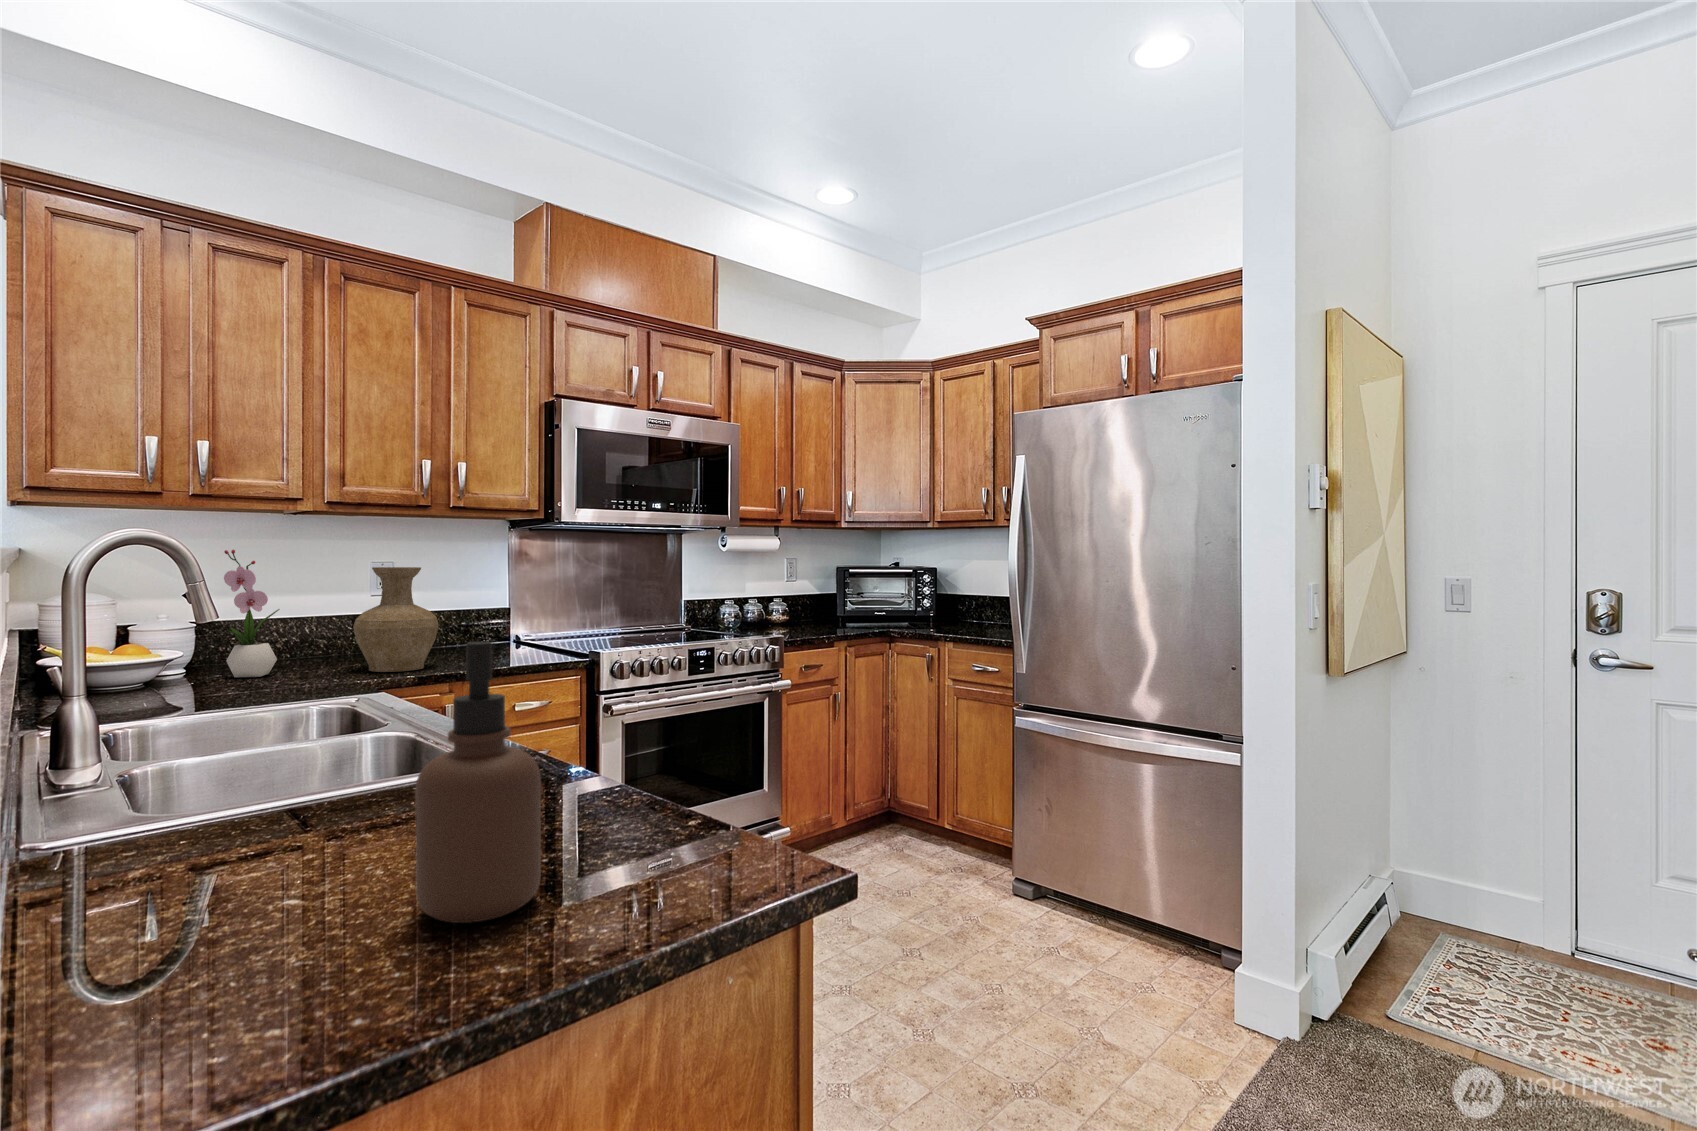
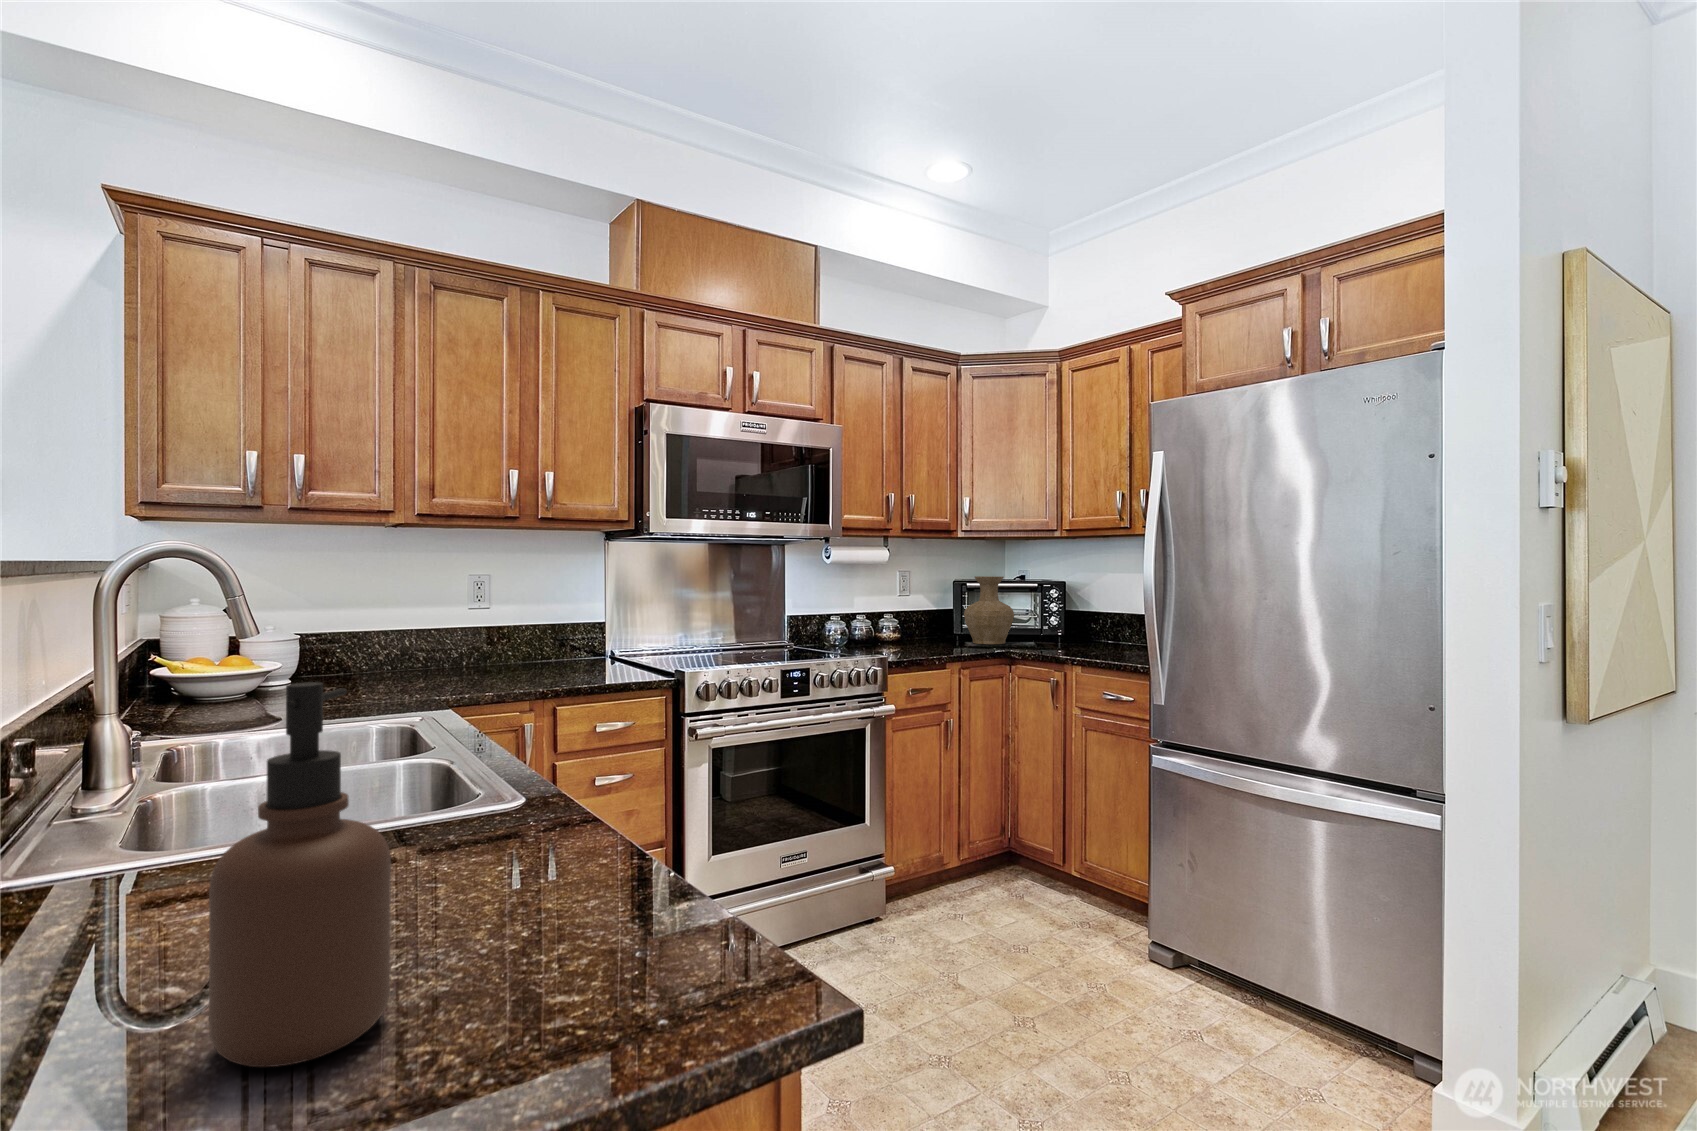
flower arrangement: present [224,550,279,677] -> none [308,562,365,691]
vase: present [353,567,439,672] -> present [964,576,1014,644]

